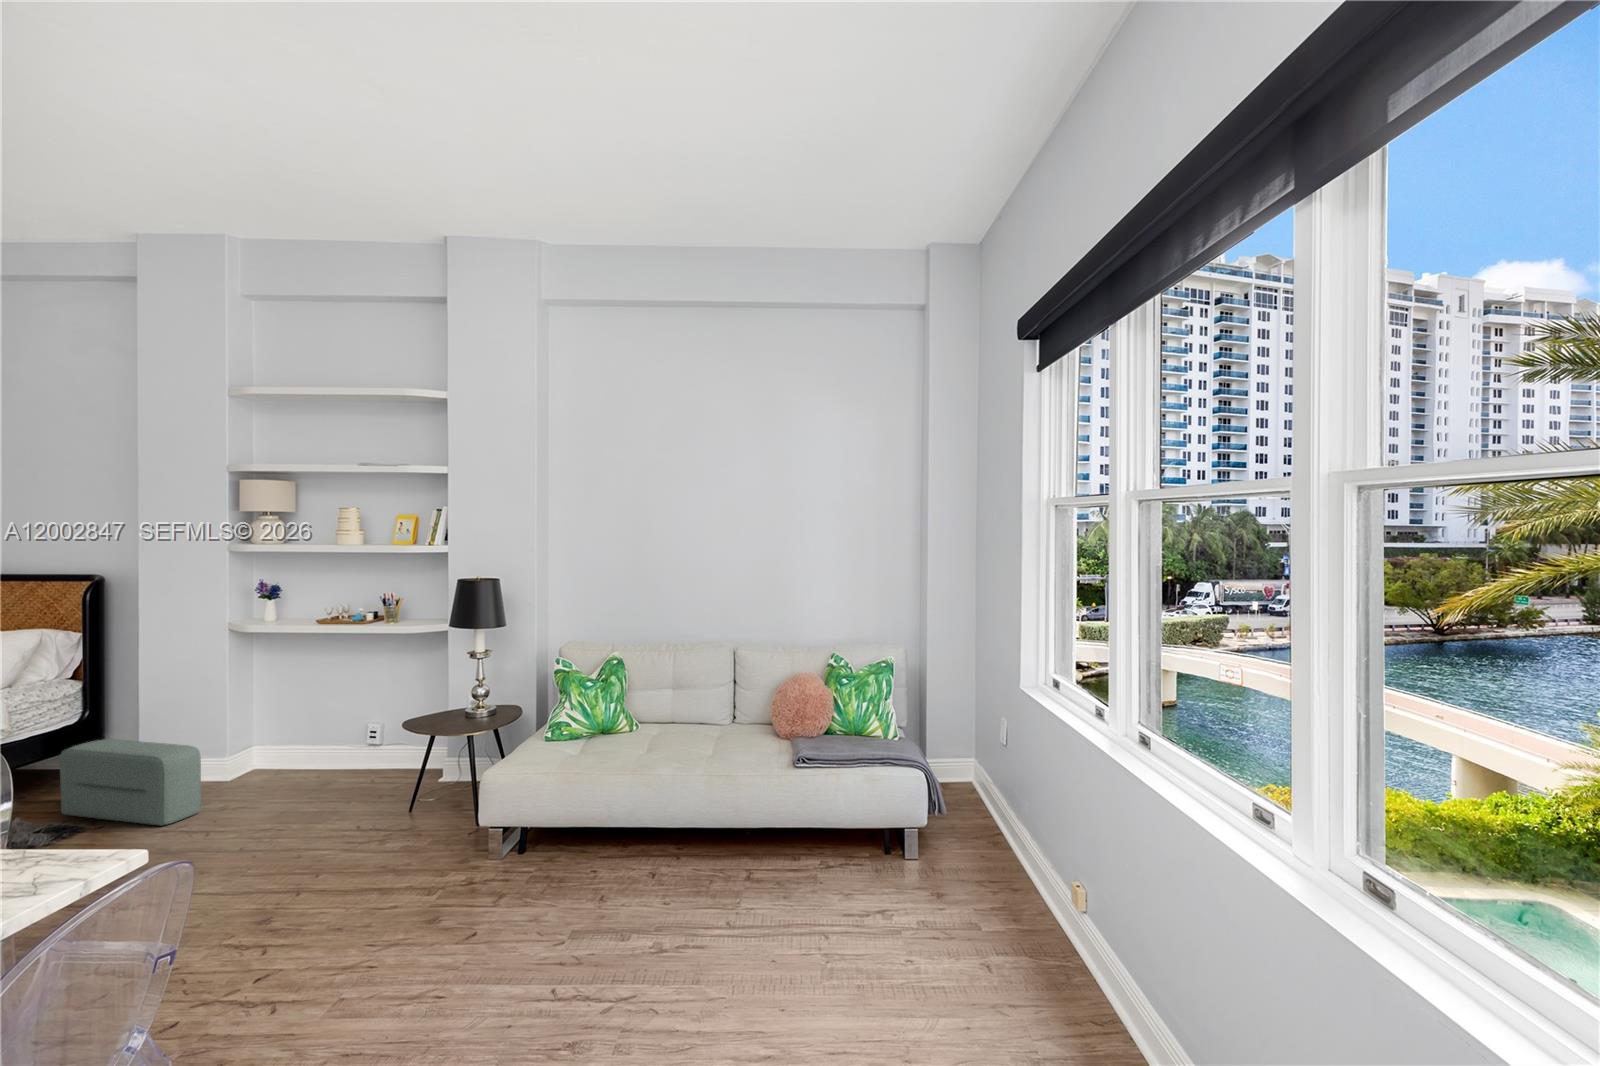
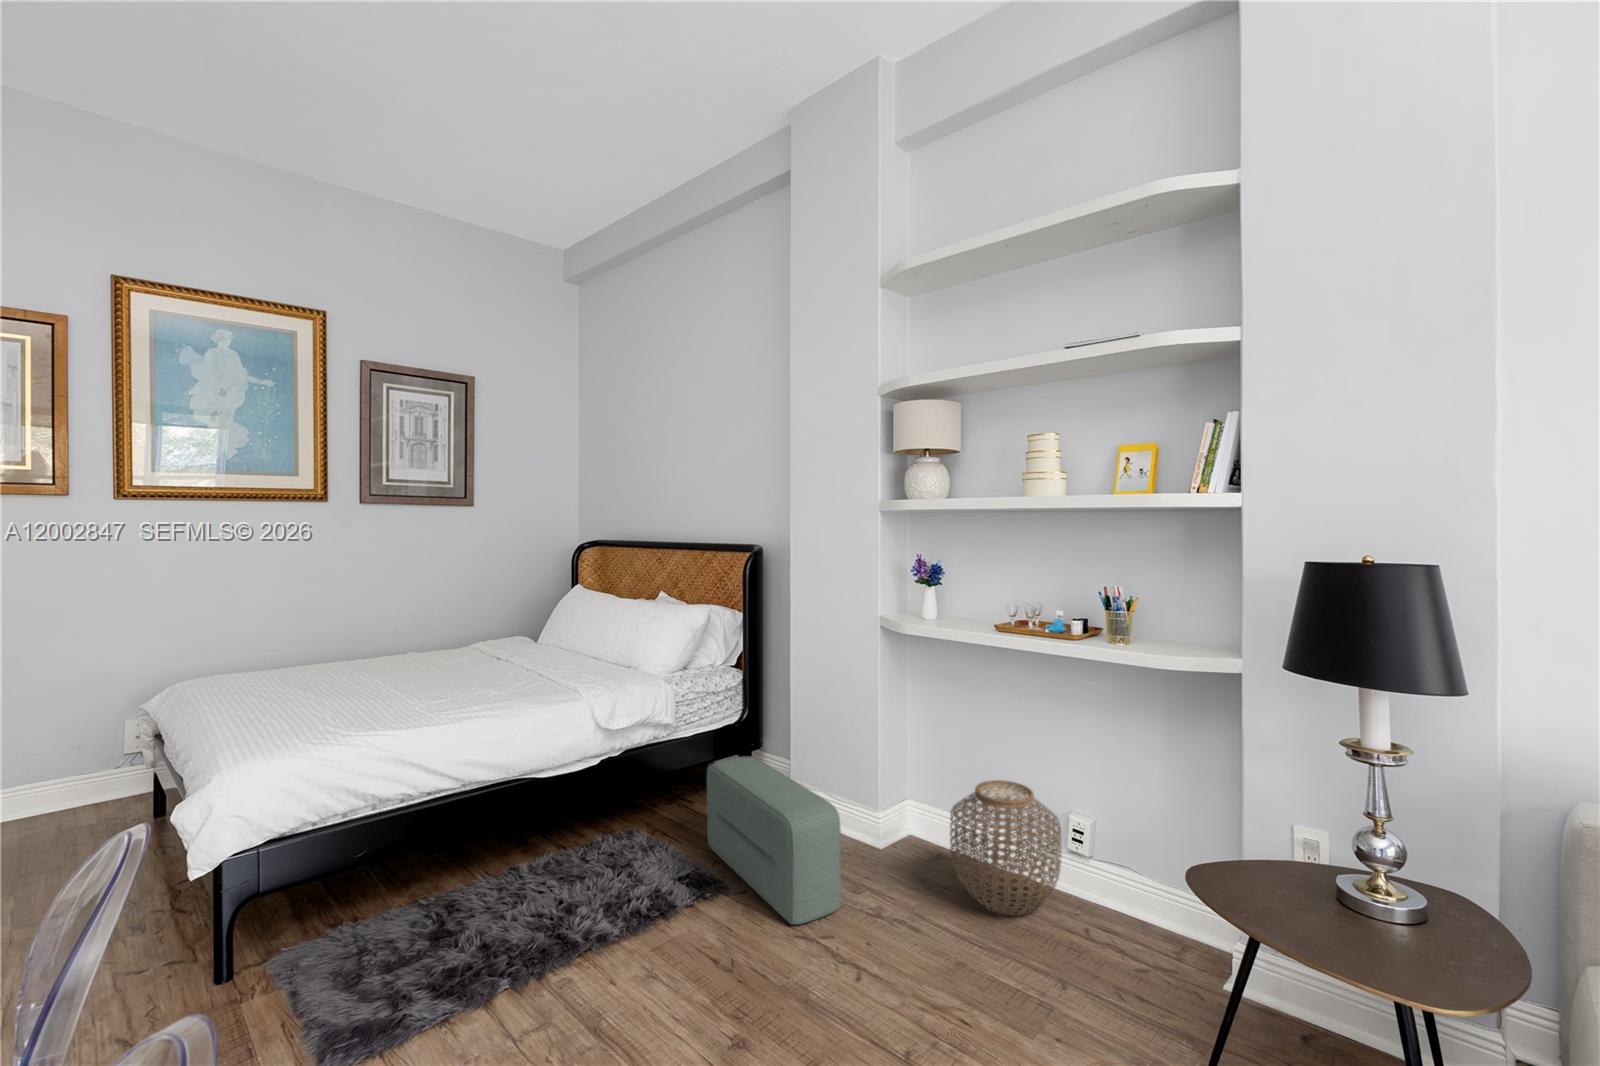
woven basket: none [284,713,358,788] -> present [950,780,1061,916]

